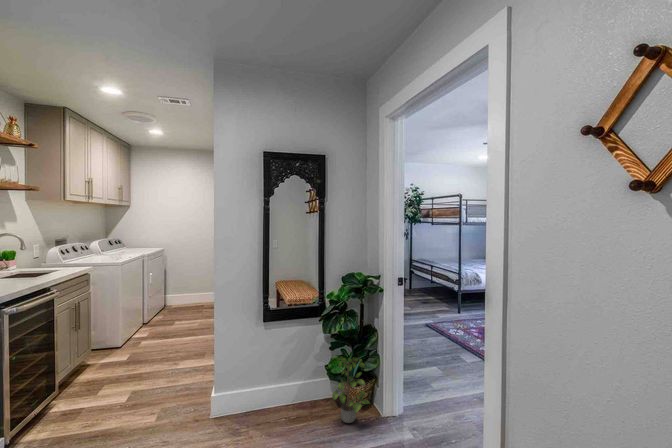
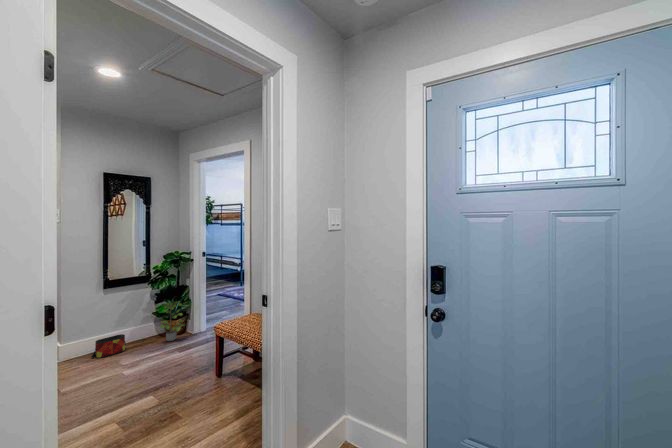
bag: none [242,392,287,429] -> present [91,334,126,358]

